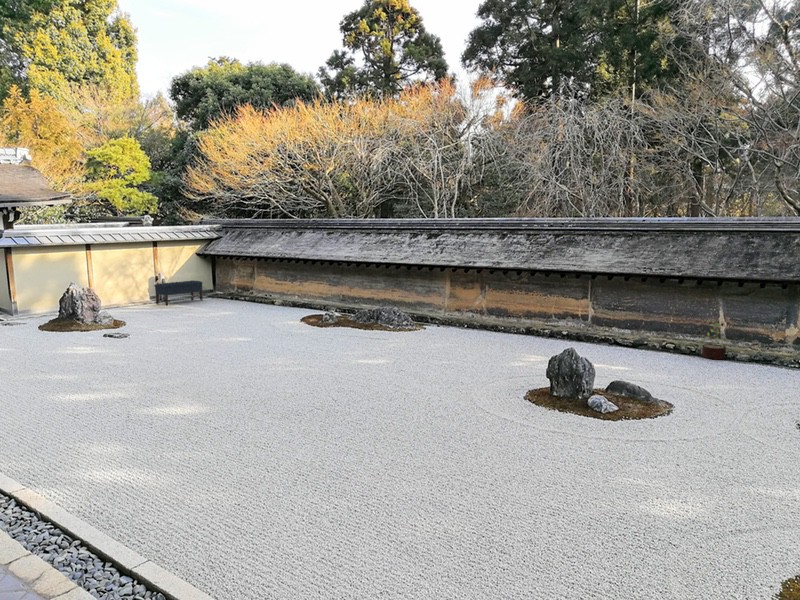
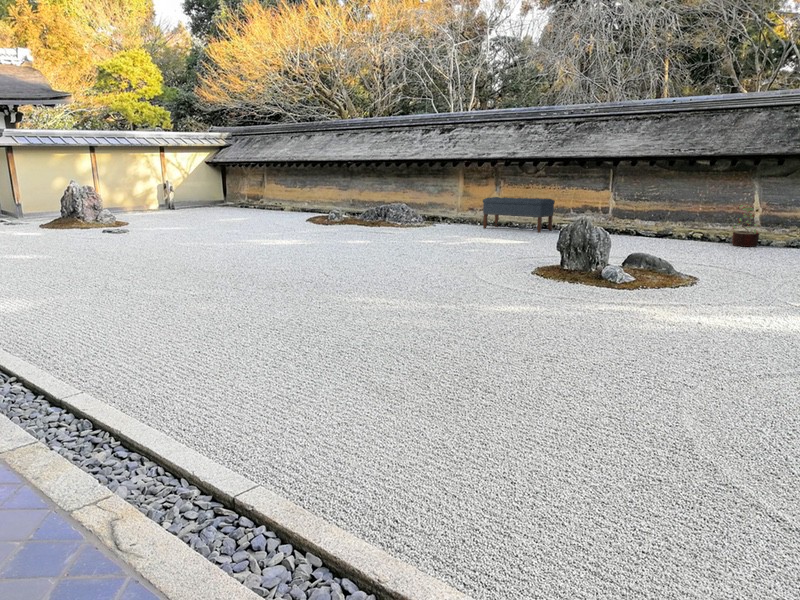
bench: present [154,281,202,305] -> present [483,197,555,233]

